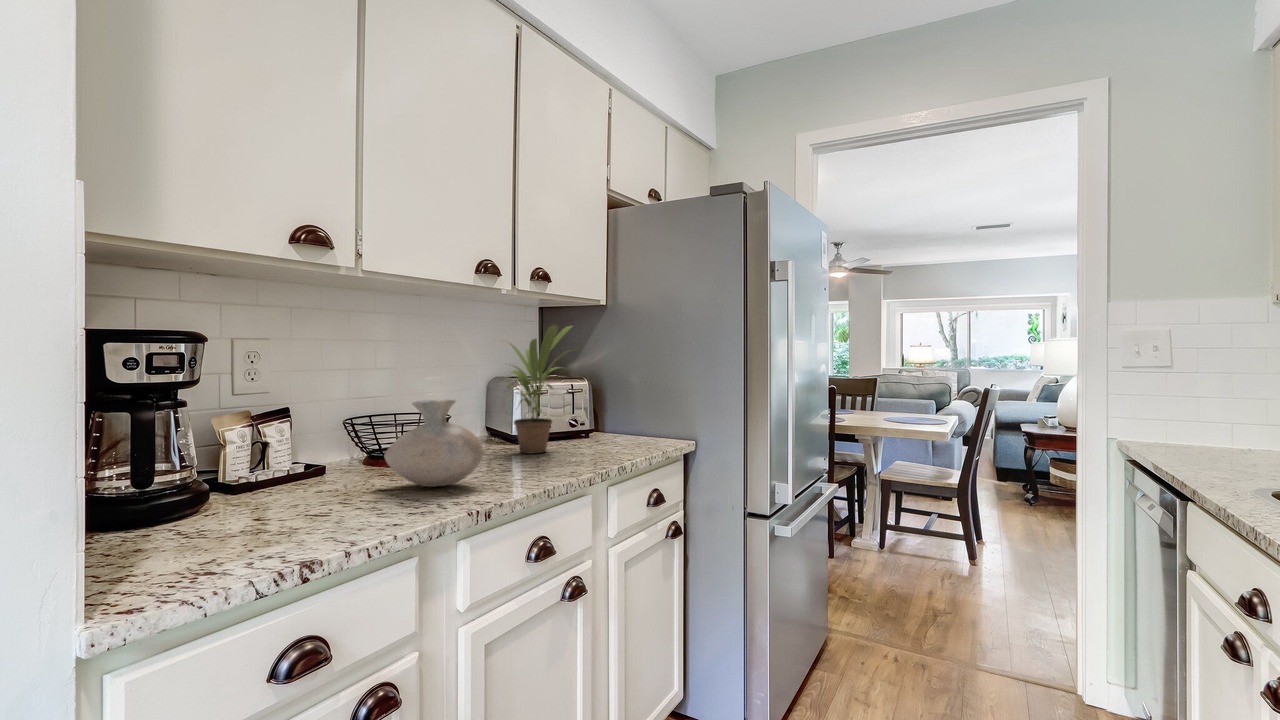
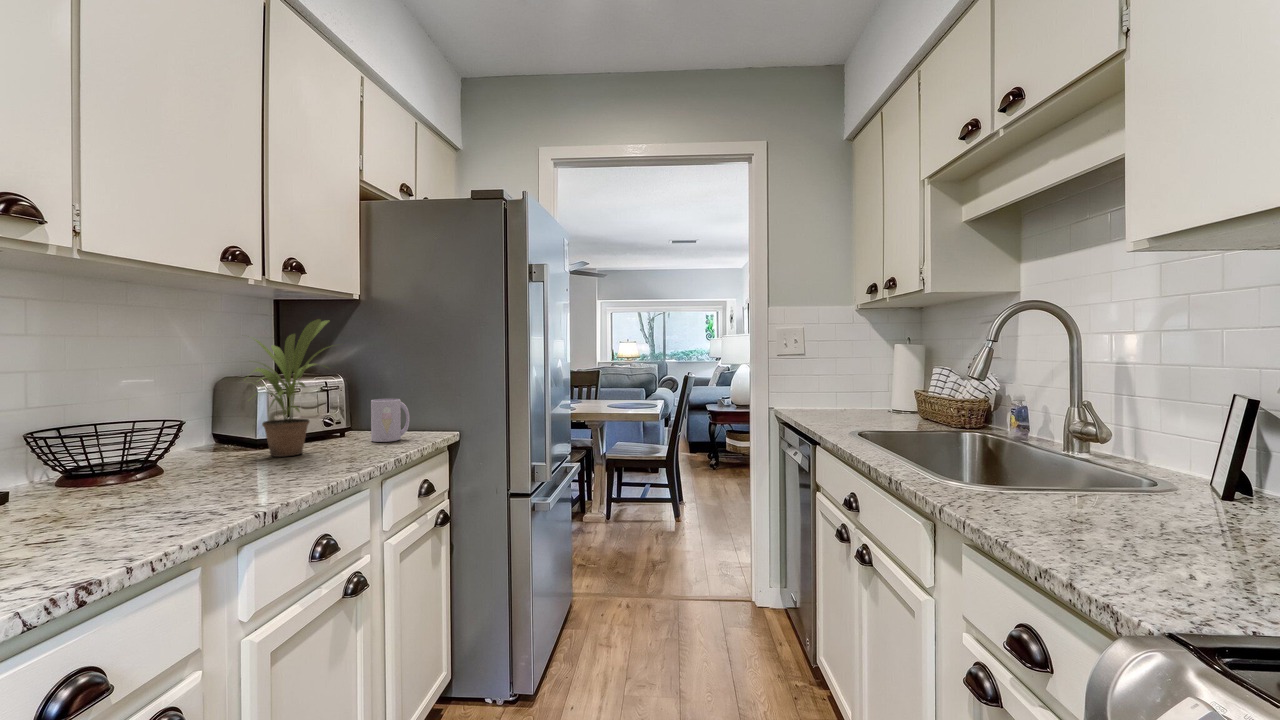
vase: present [384,400,484,487] -> none [116,400,255,498]
mug: none [610,403,646,446] -> present [371,399,410,442]

